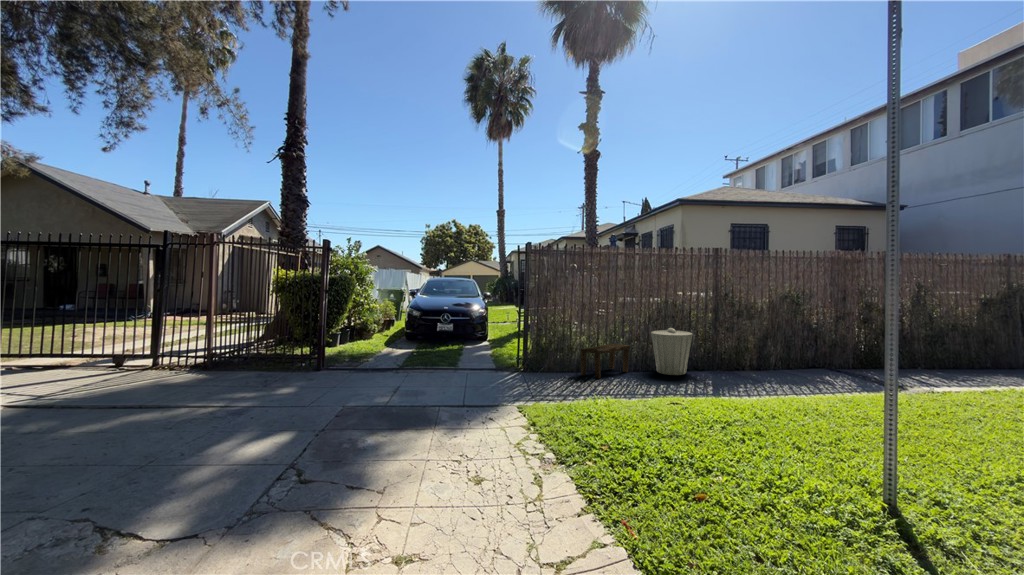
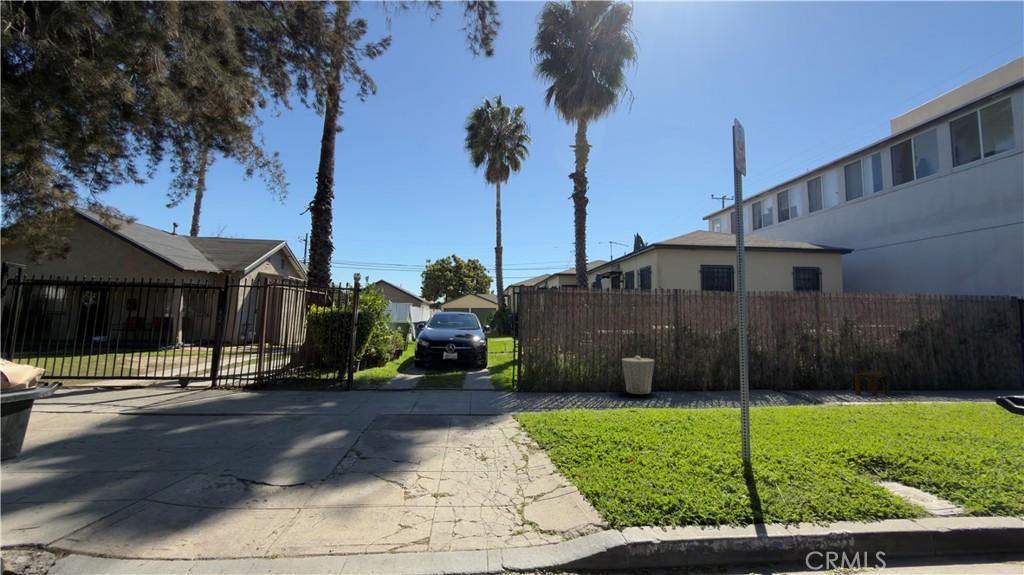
bench: present [581,343,630,378] -> present [854,370,889,397]

